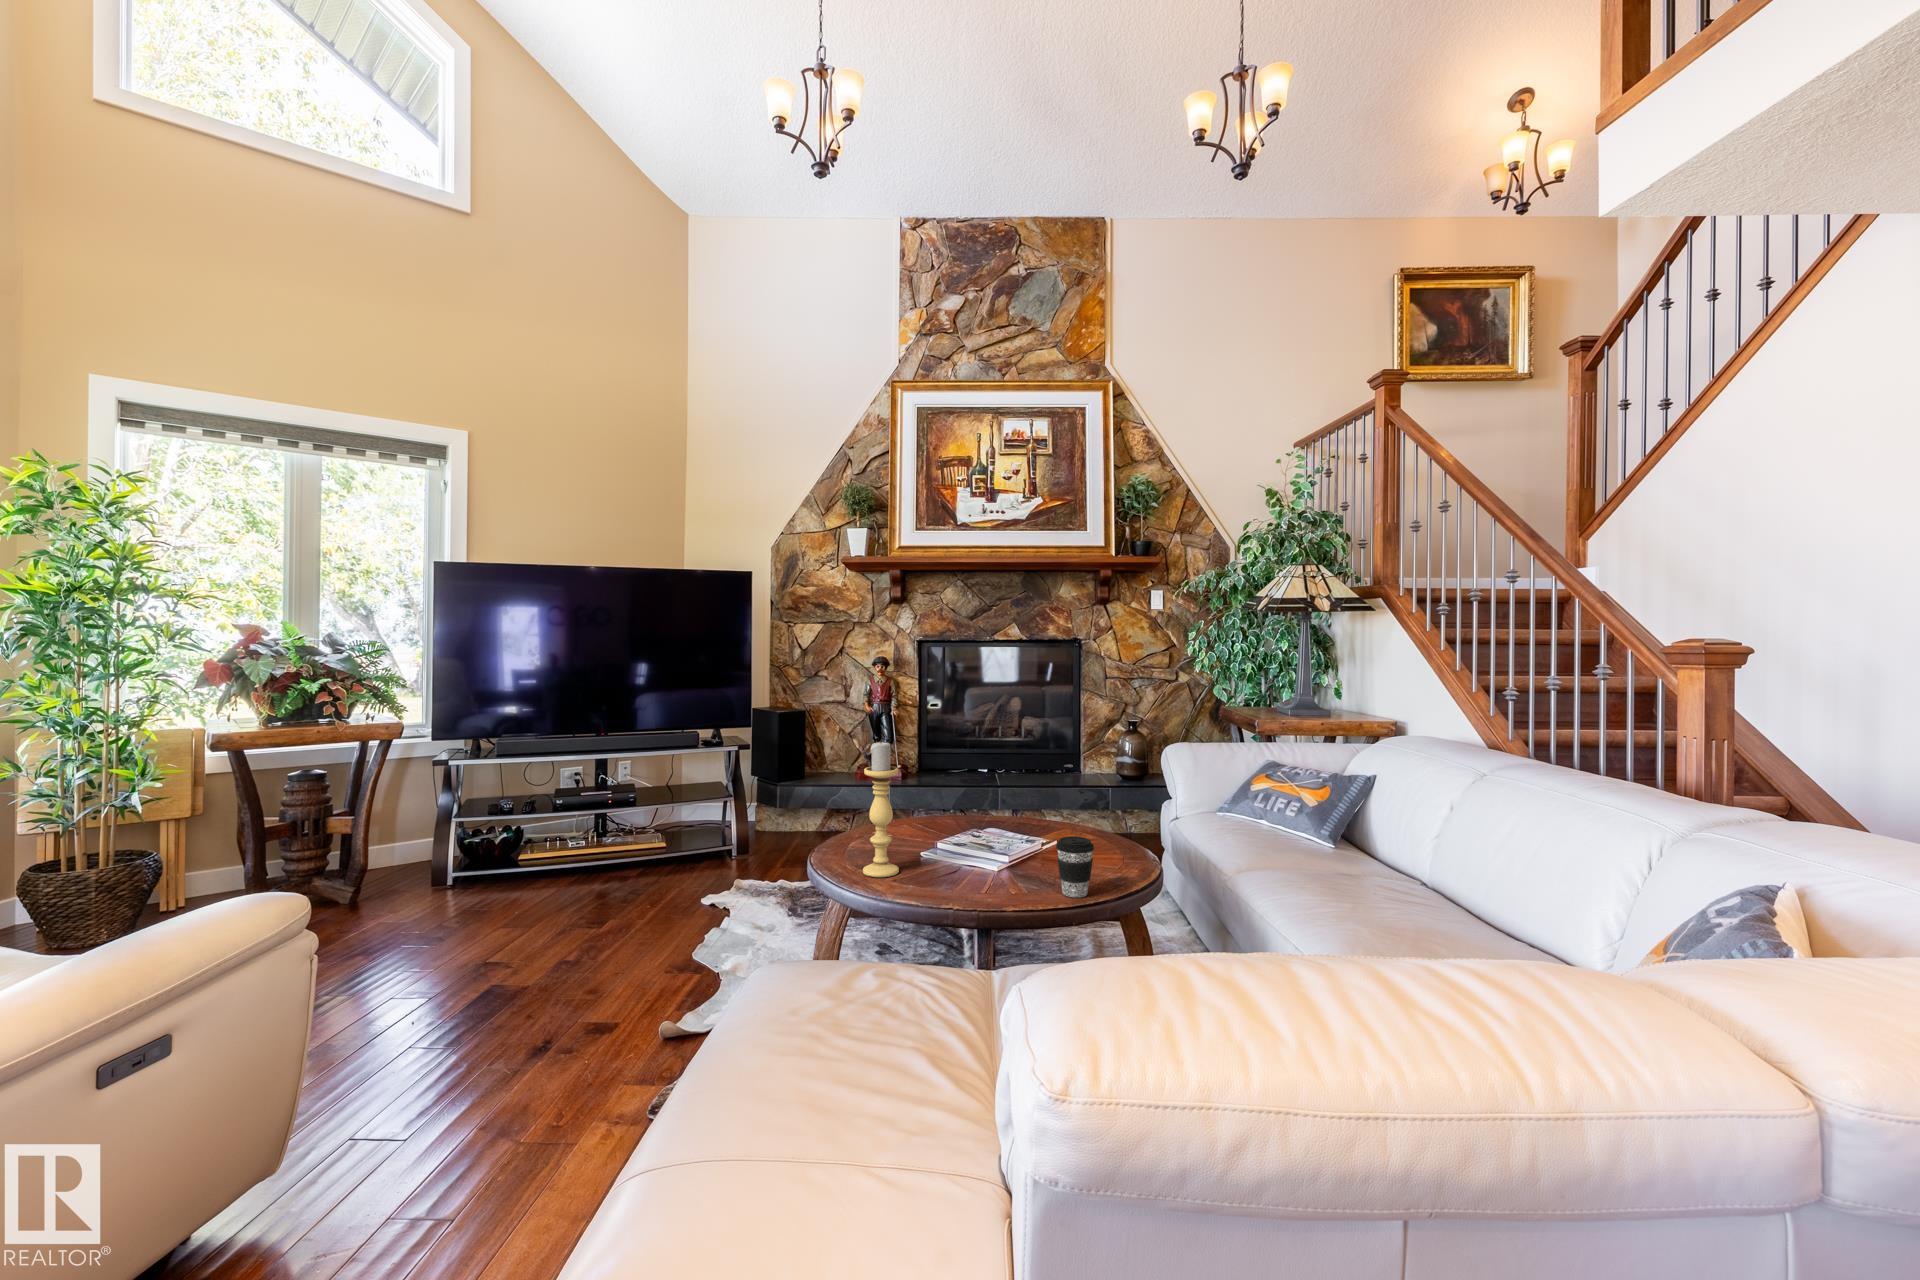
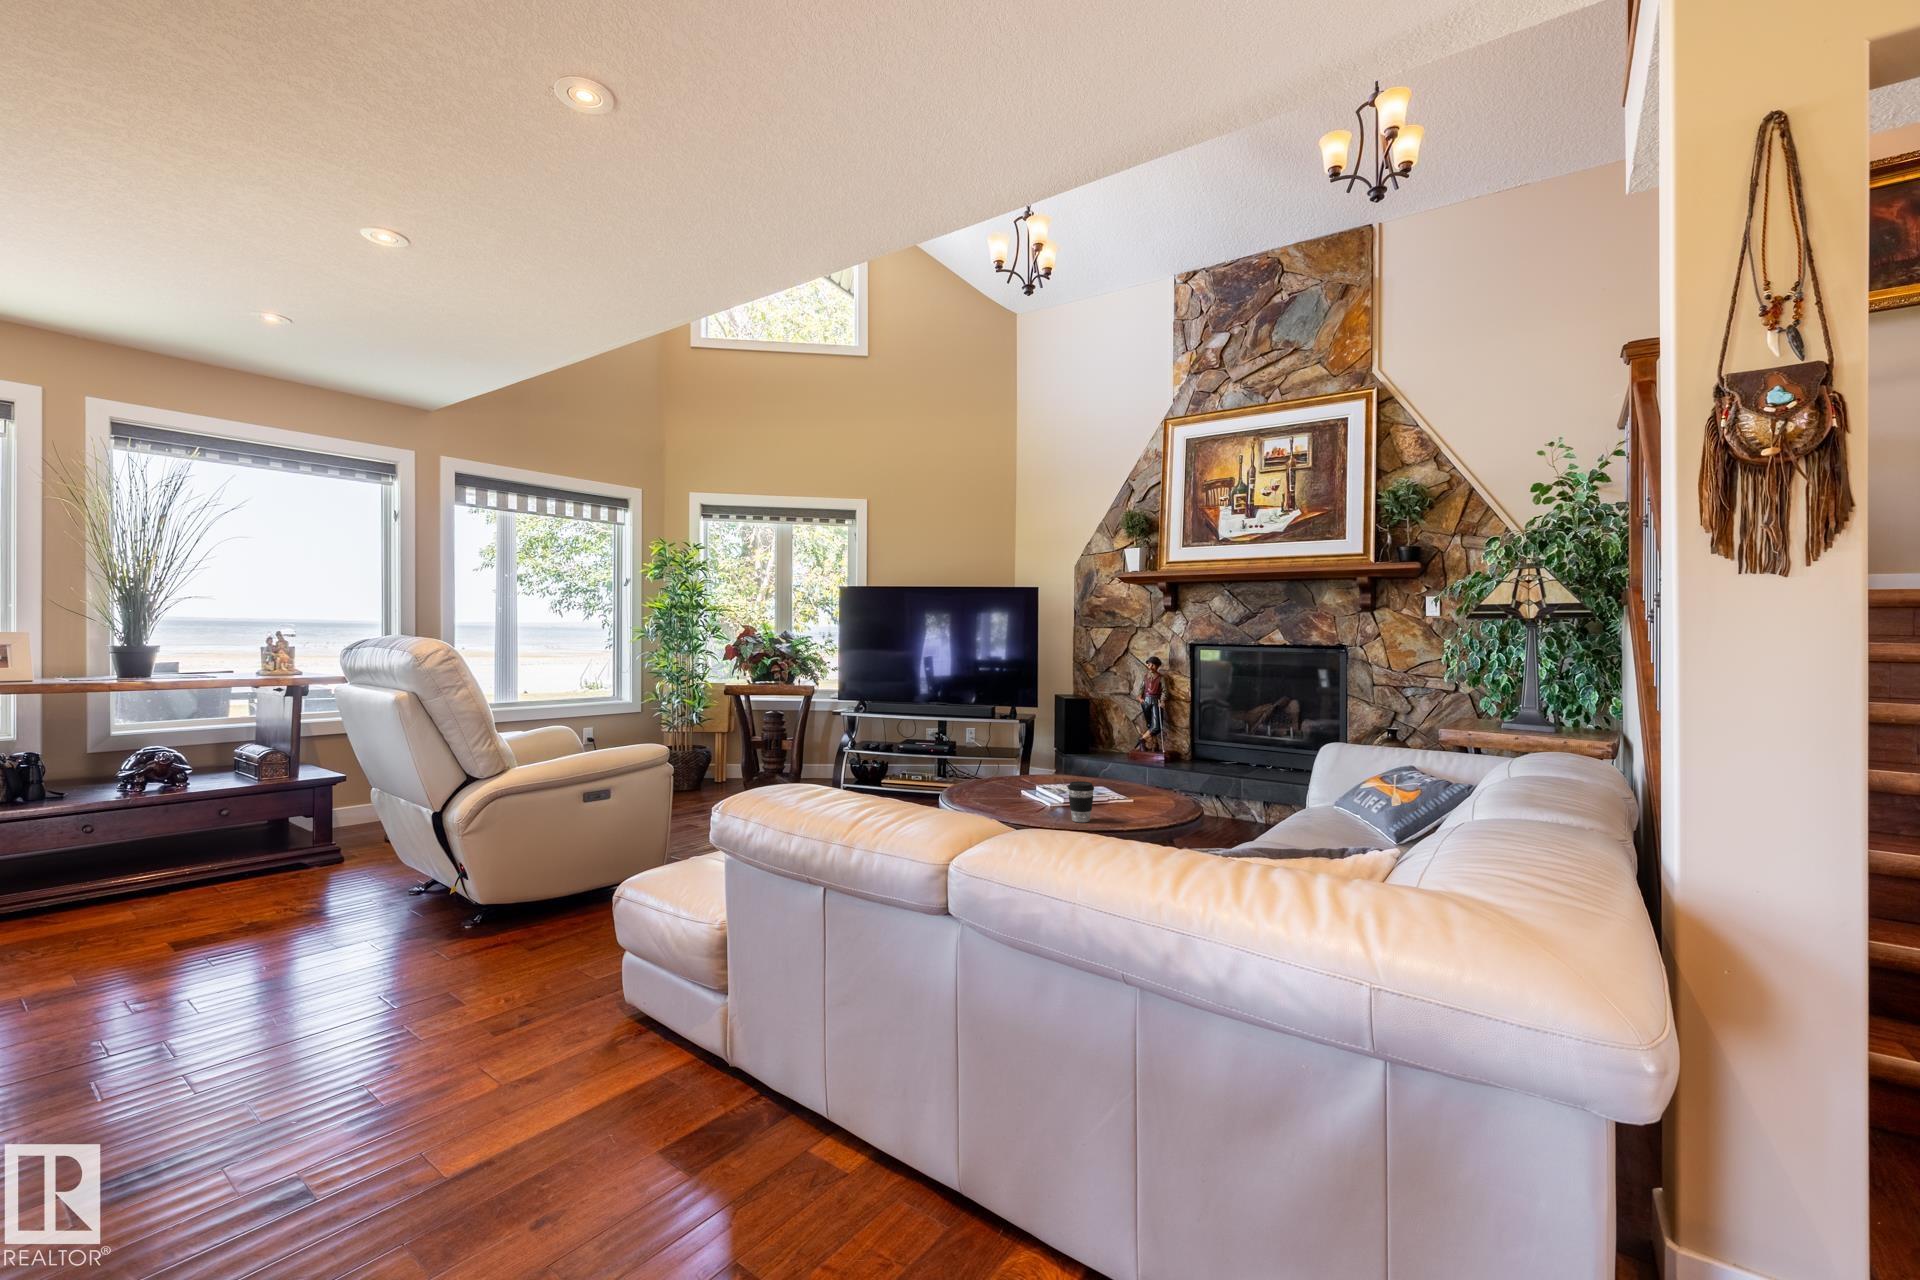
candle holder: present [863,741,899,877] -> none [975,709,999,798]

